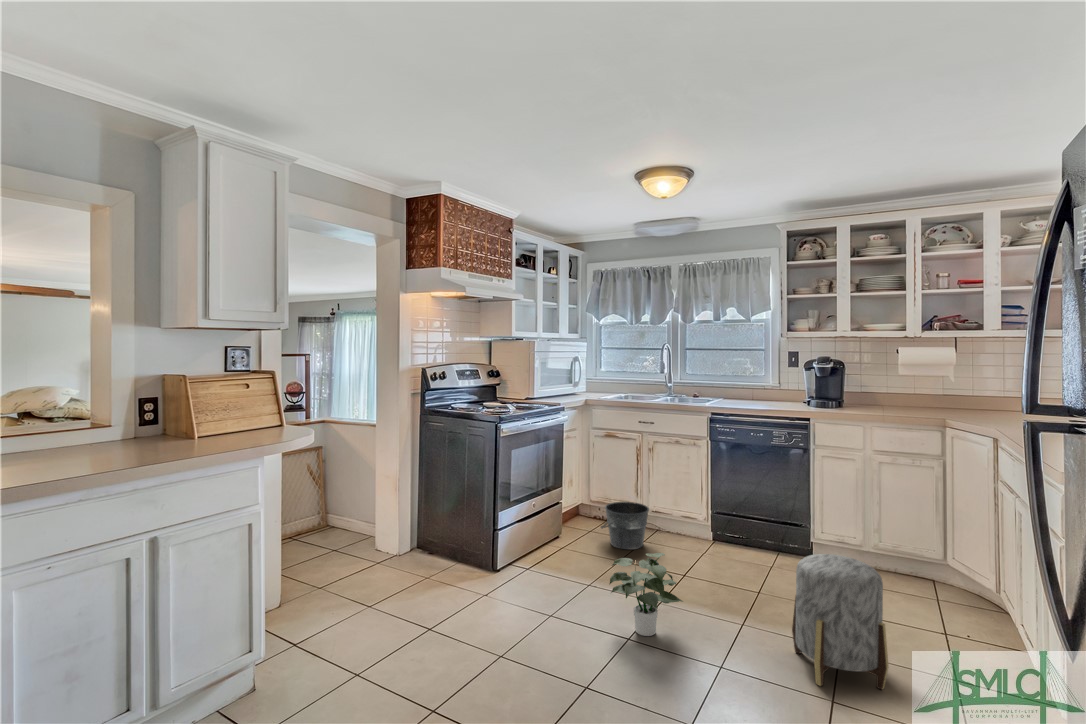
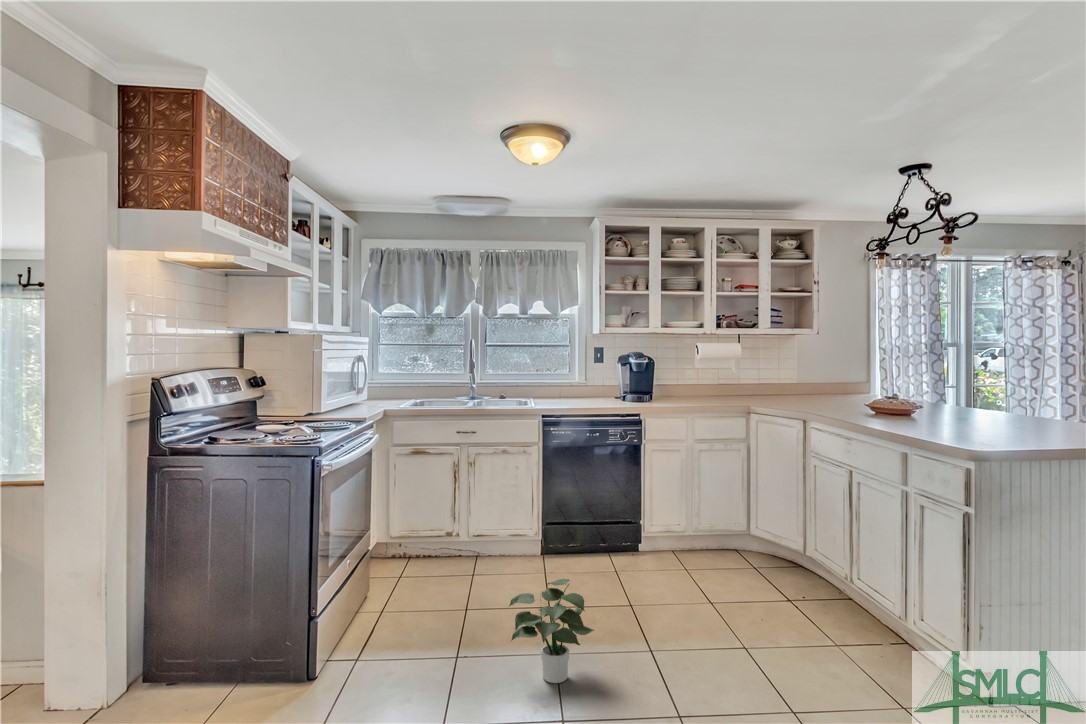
bucket: present [601,502,649,550] -> none [424,529,483,587]
stool: present [792,554,889,690] -> none [700,546,797,683]

